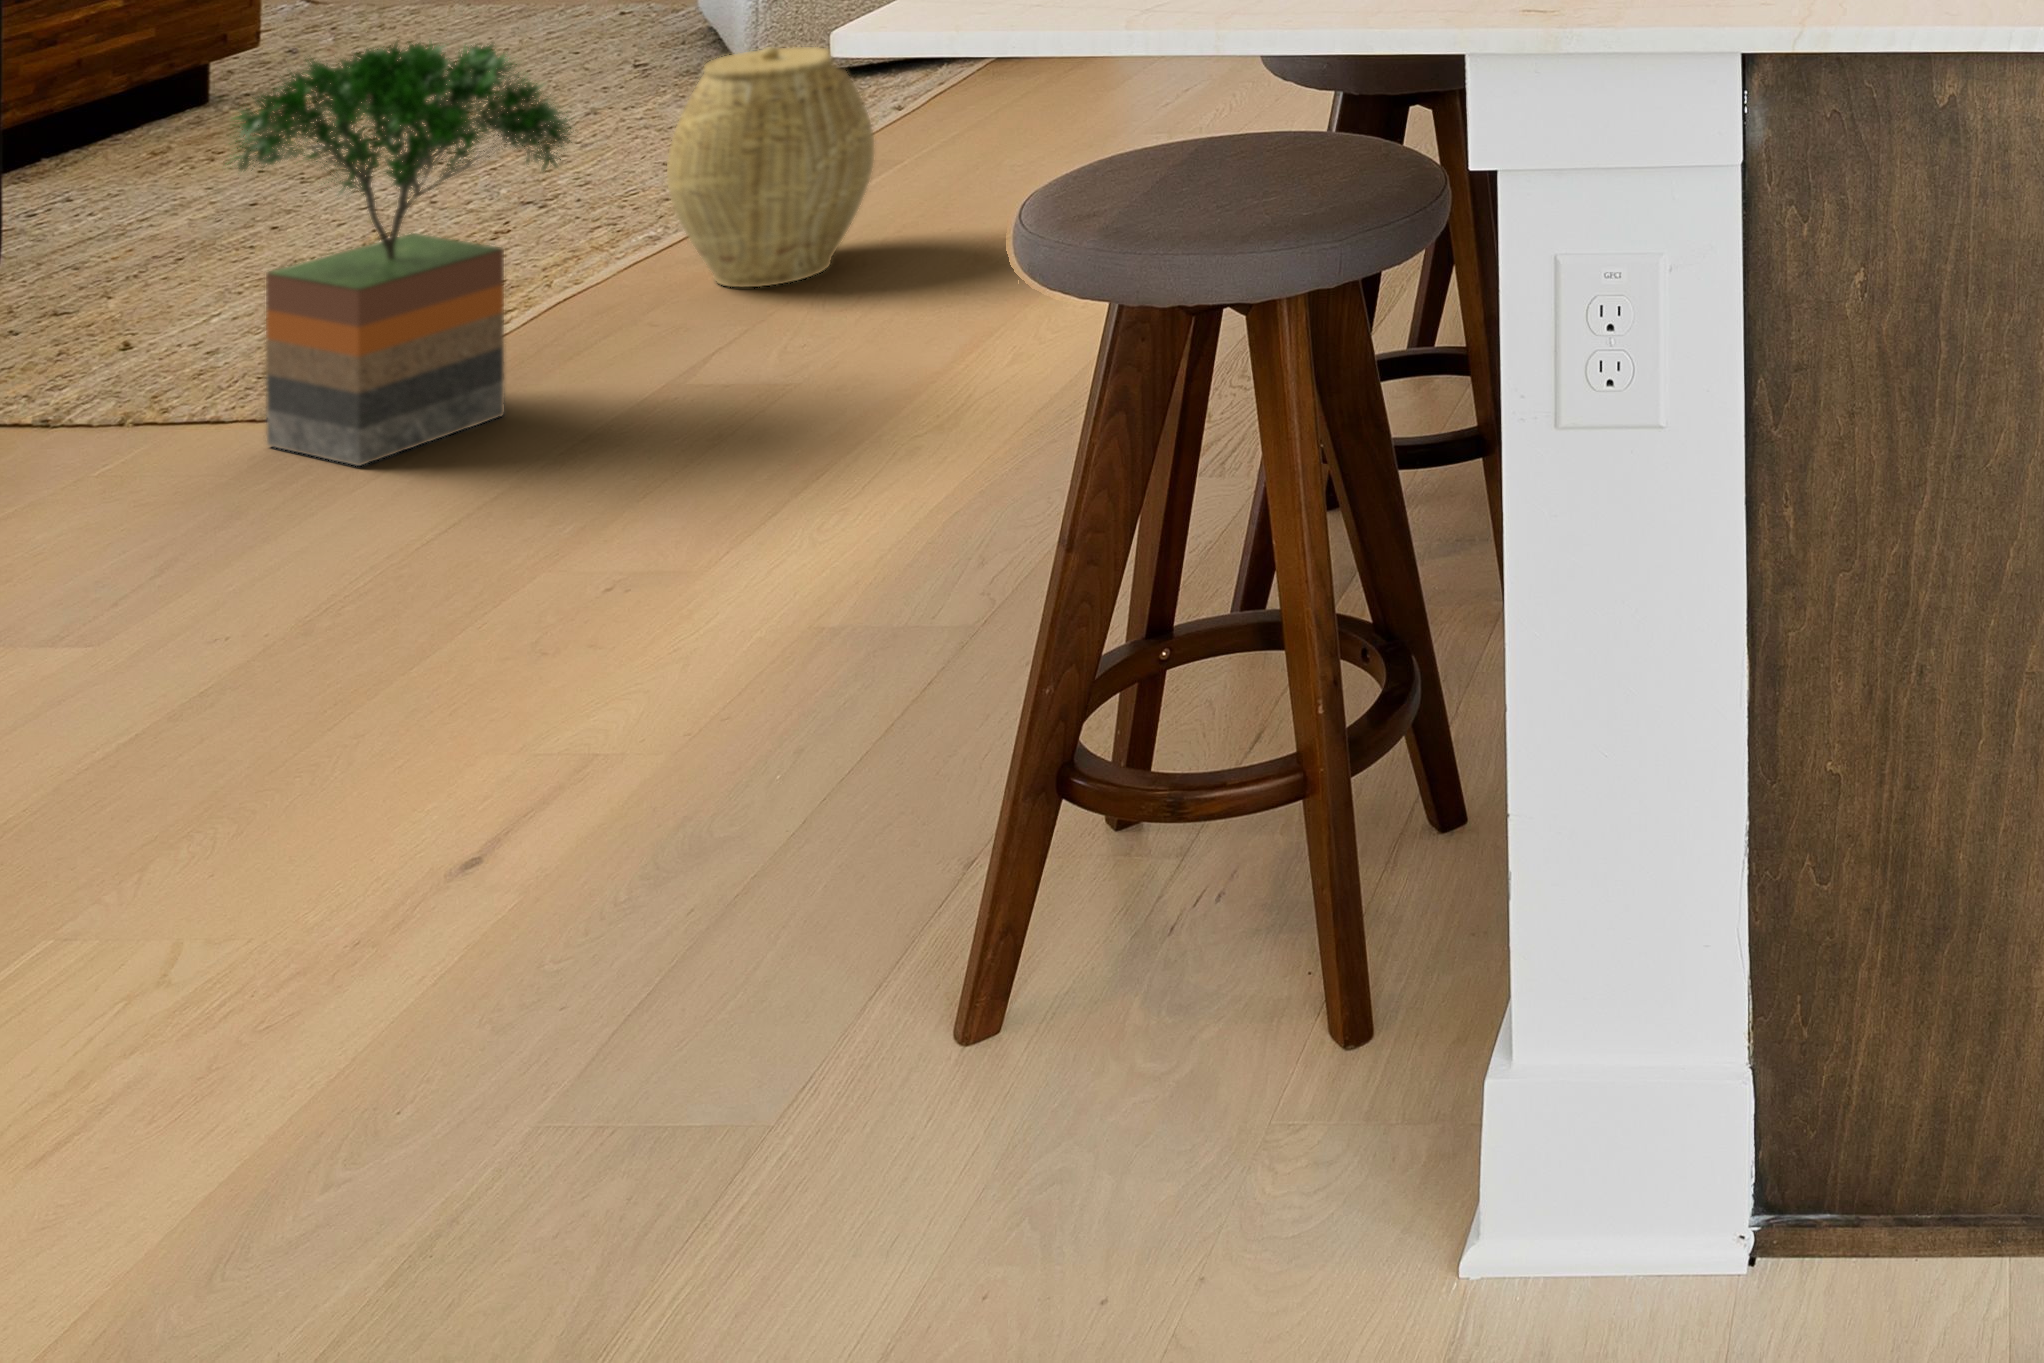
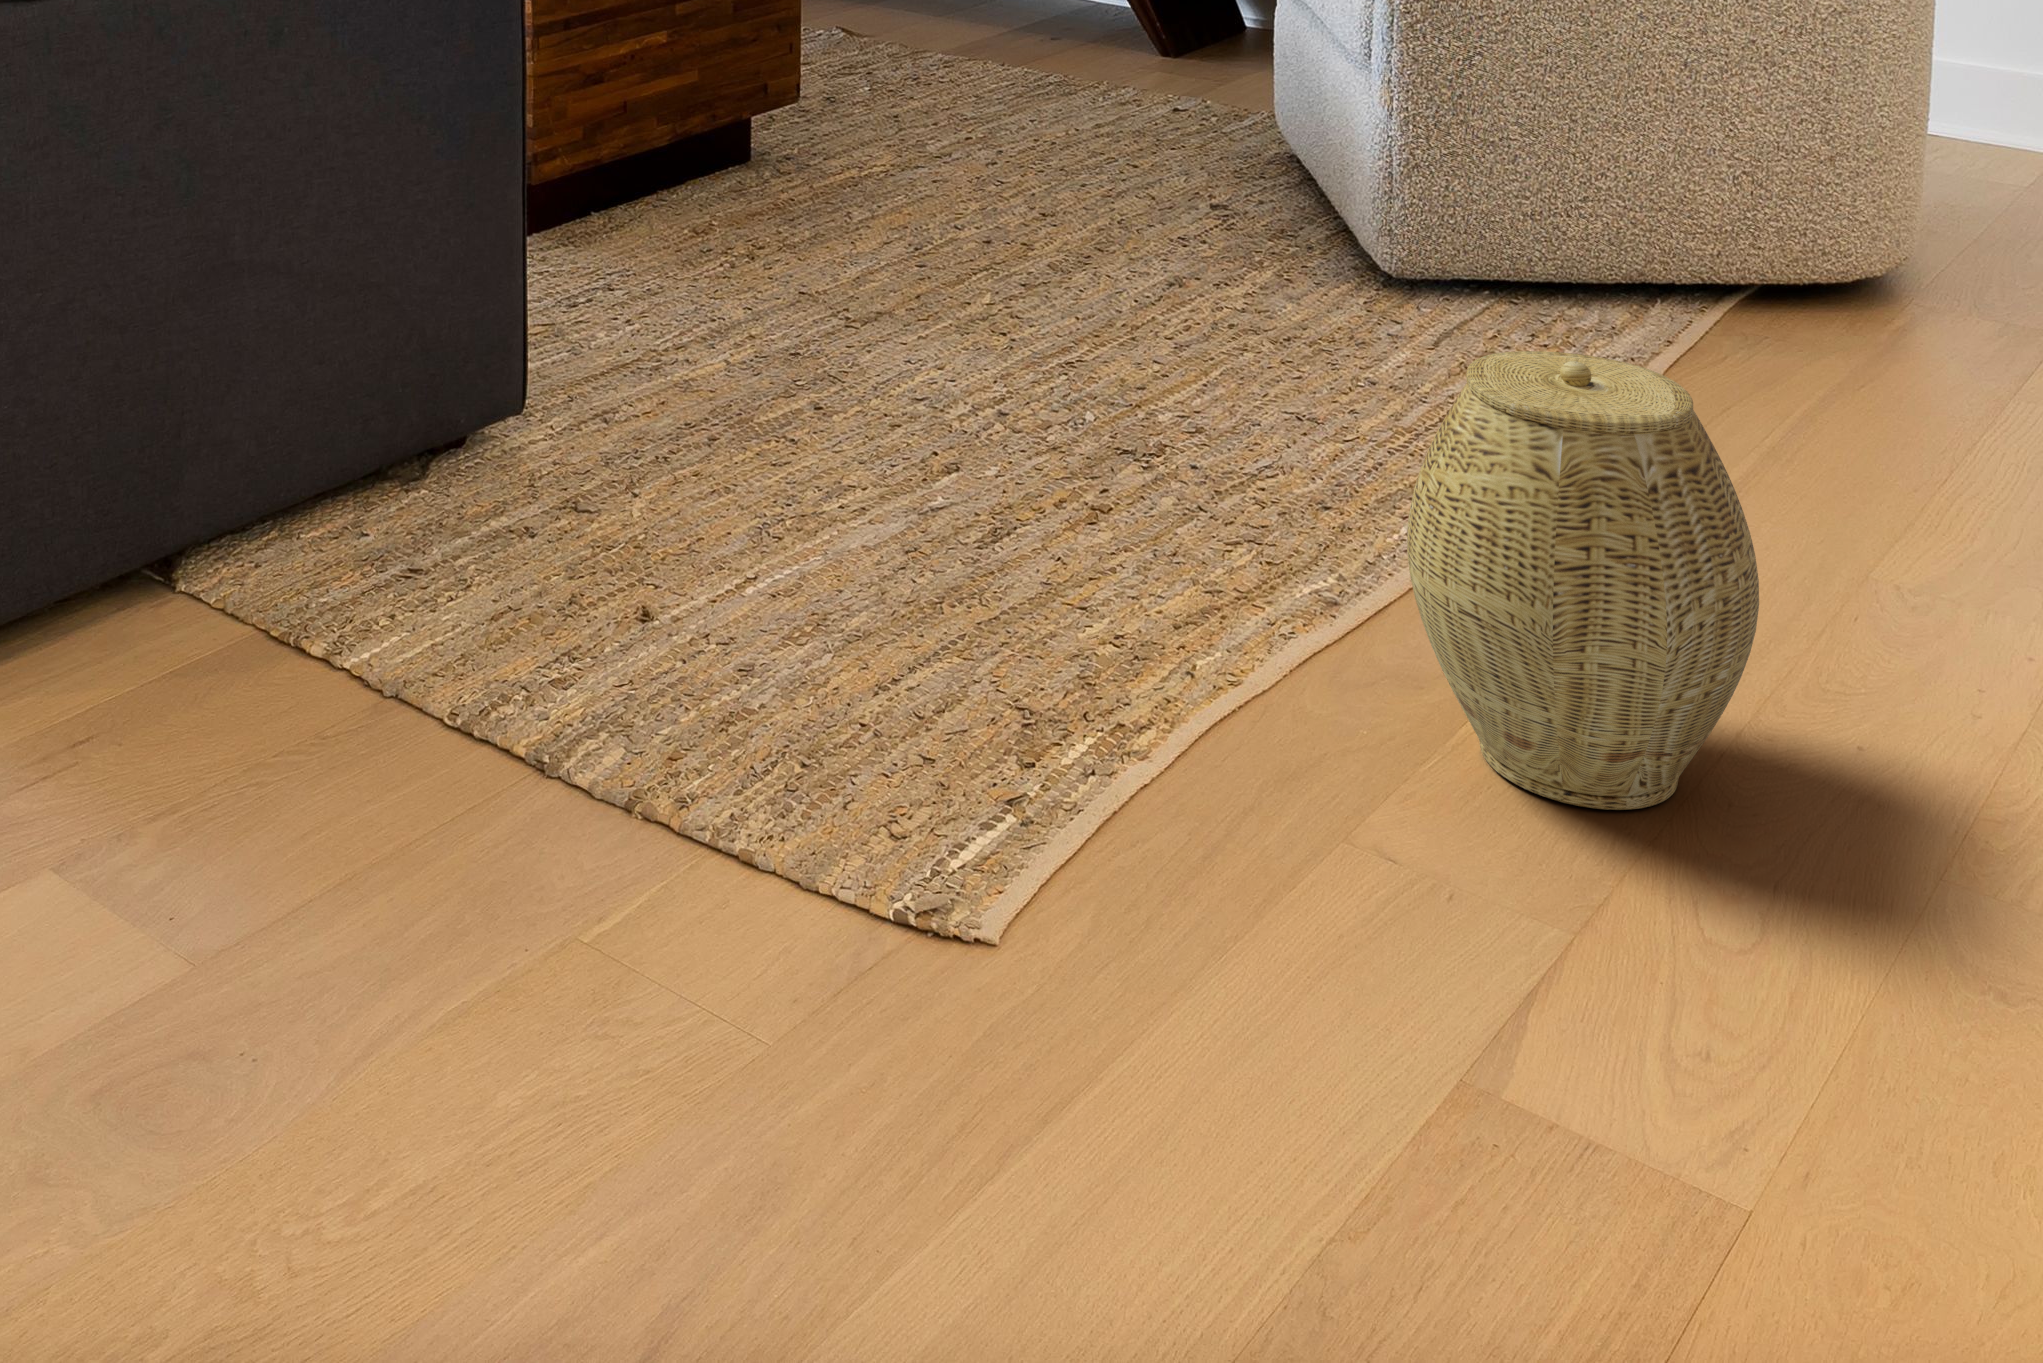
potted tree: present [225,43,574,466] -> none [817,305,1367,1135]

